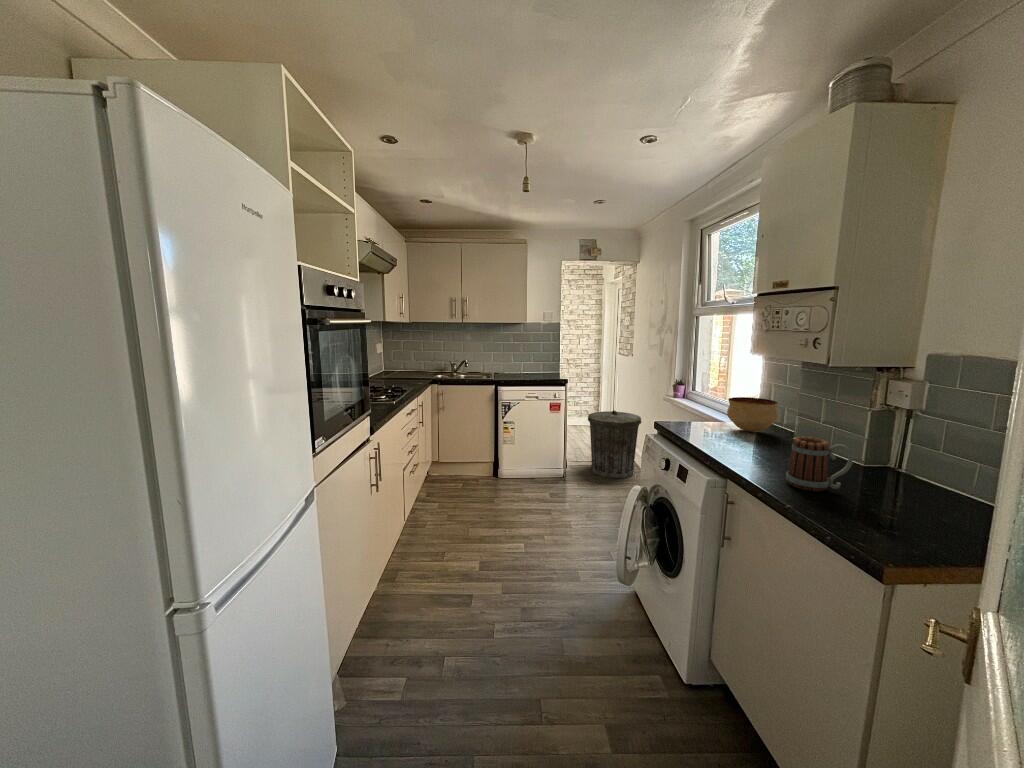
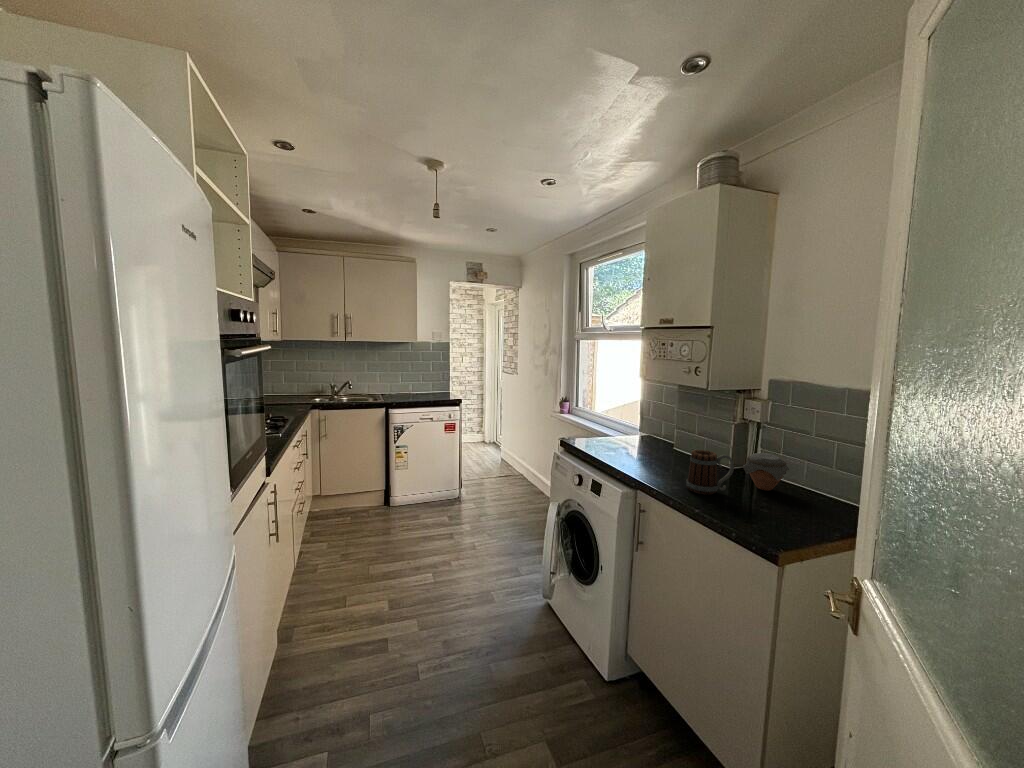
bowl: present [727,397,778,432] -> none [621,414,660,444]
trash can: present [588,410,641,478] -> none [481,427,530,493]
jar: none [873,447,945,496] -> present [743,453,789,491]

